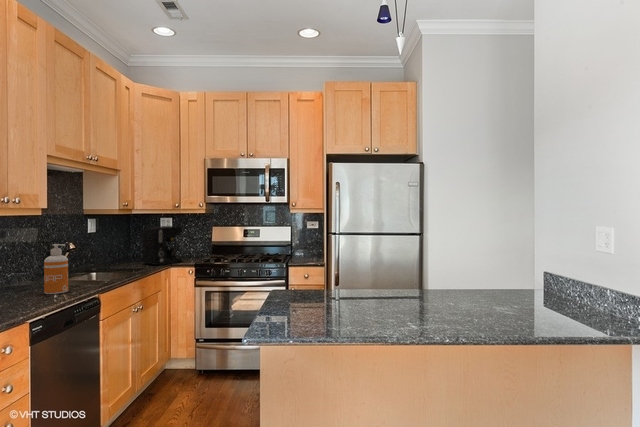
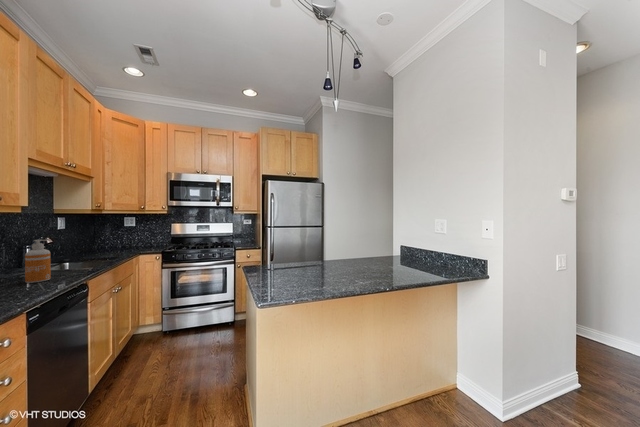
coffee maker: present [142,226,182,265] -> none [112,224,149,254]

